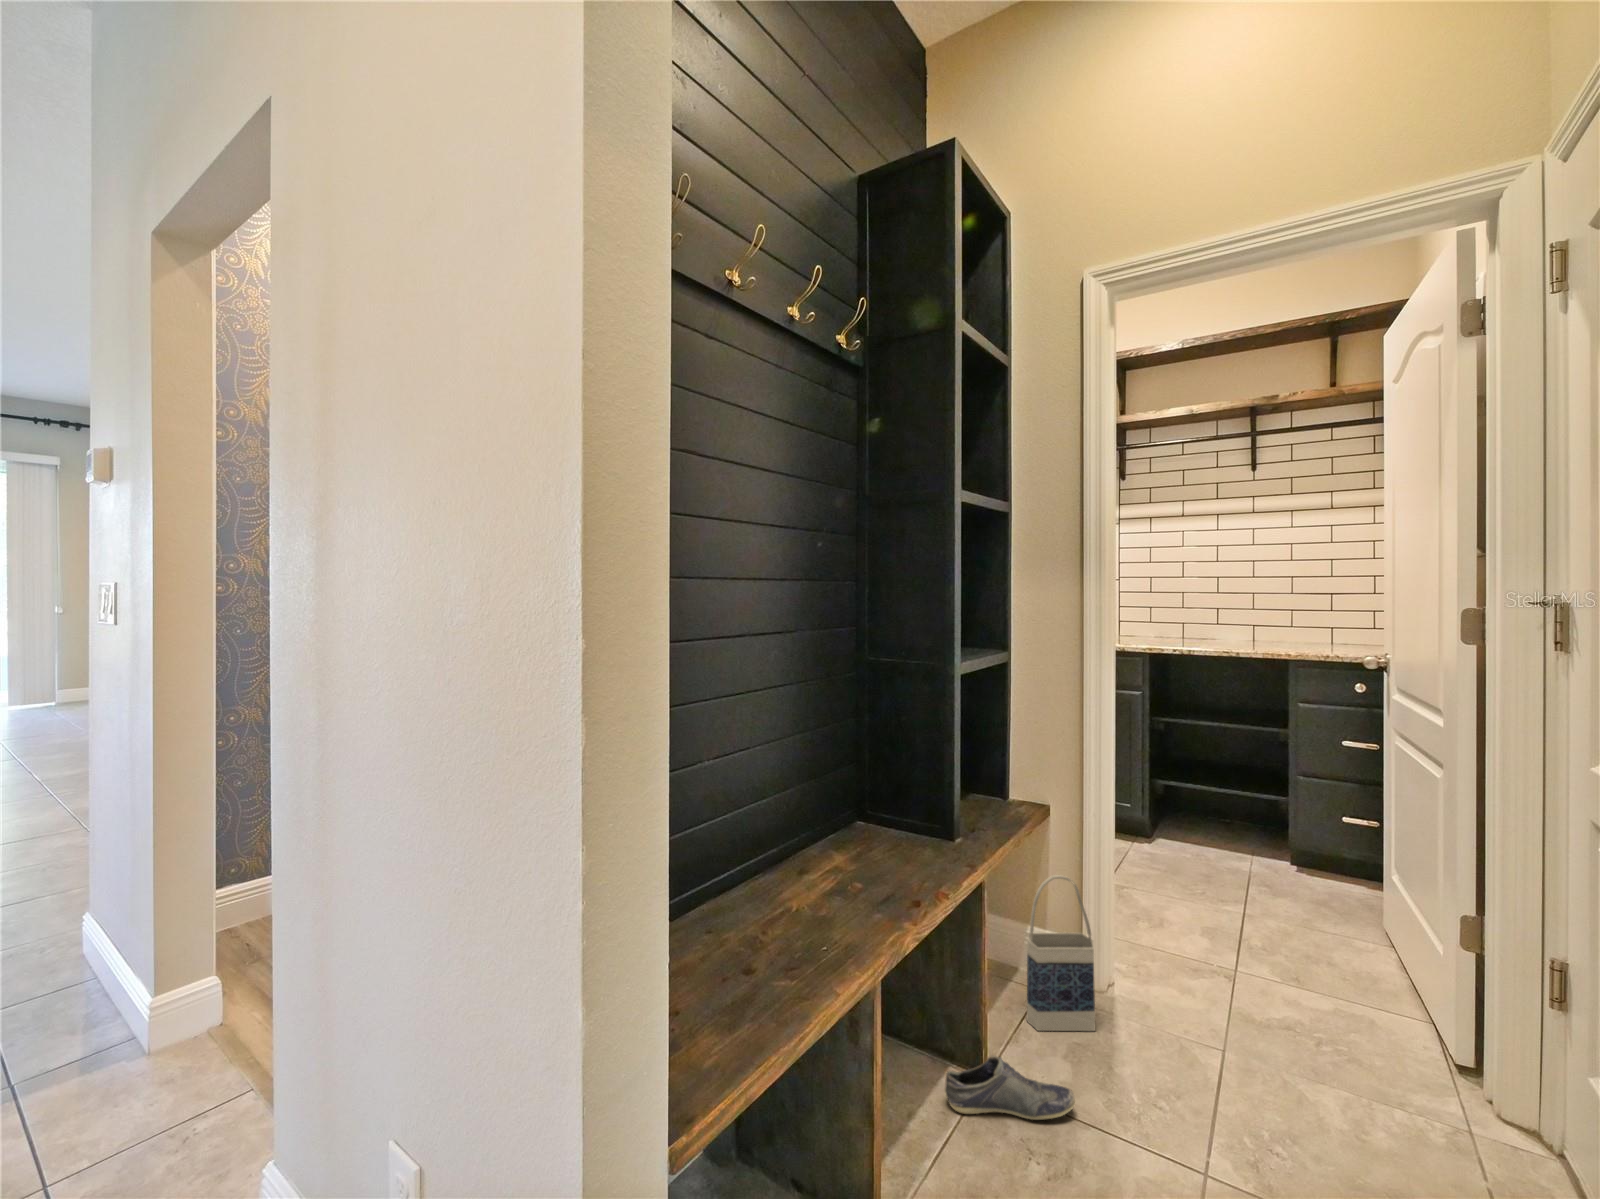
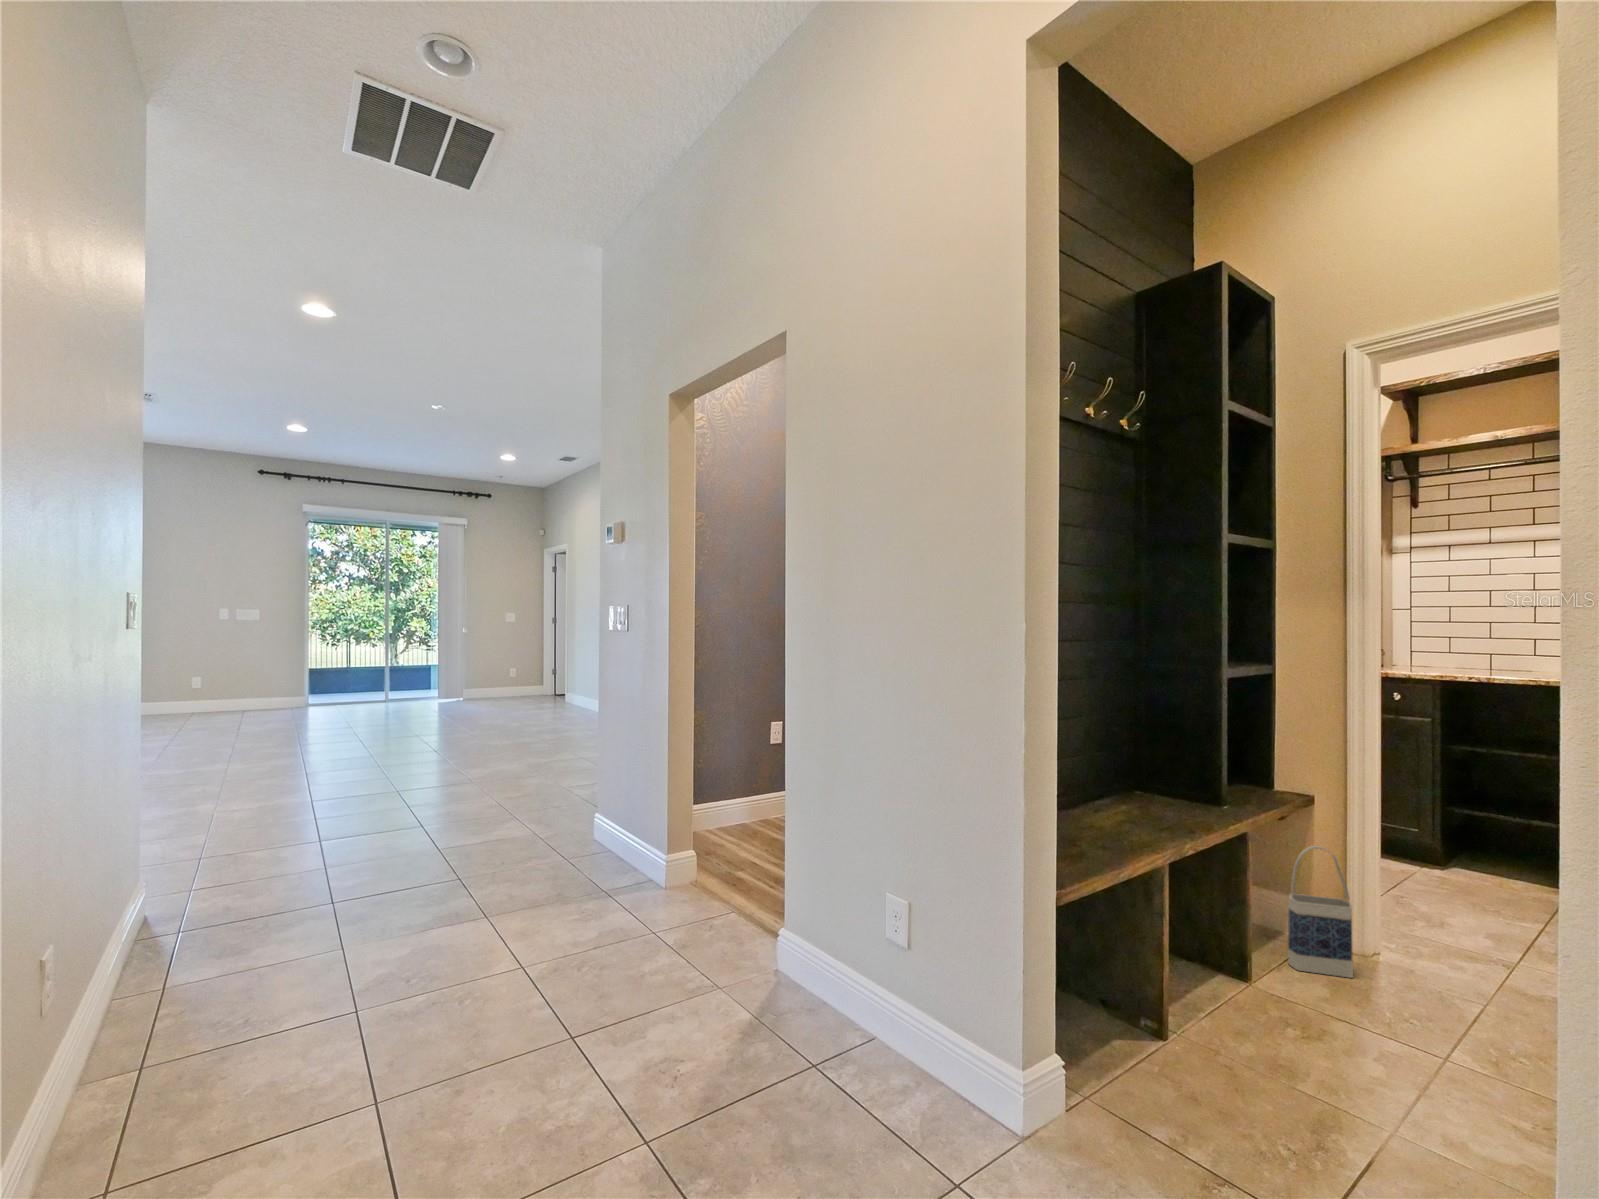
shoe: present [945,1055,1075,1120] -> none [1213,964,1325,1013]

